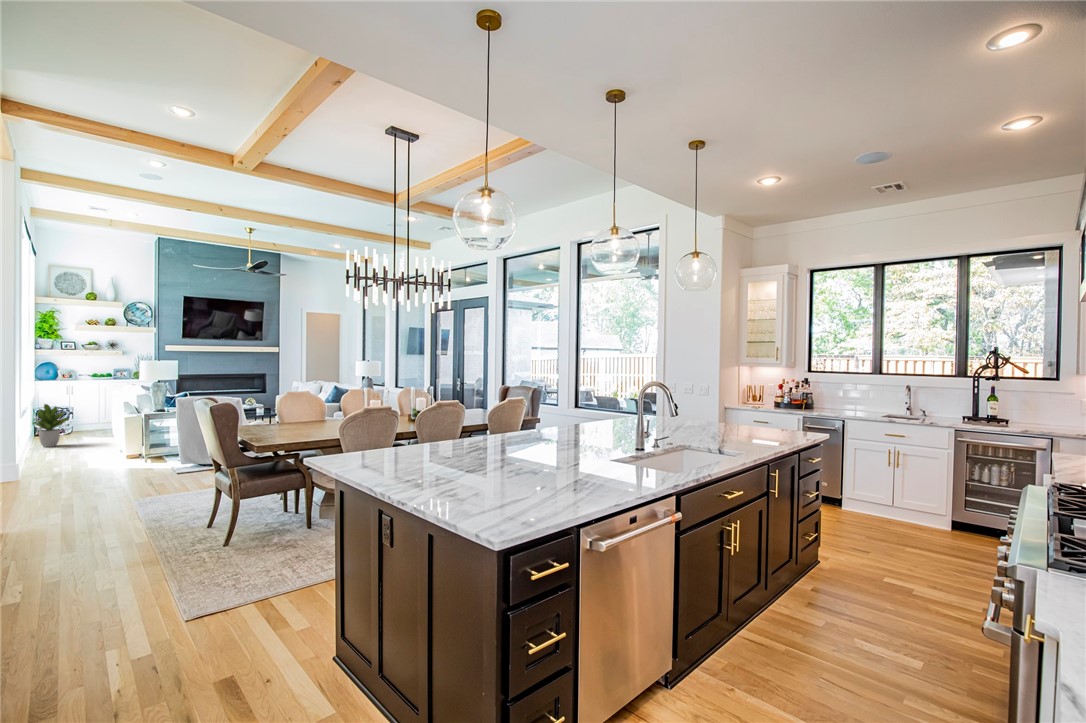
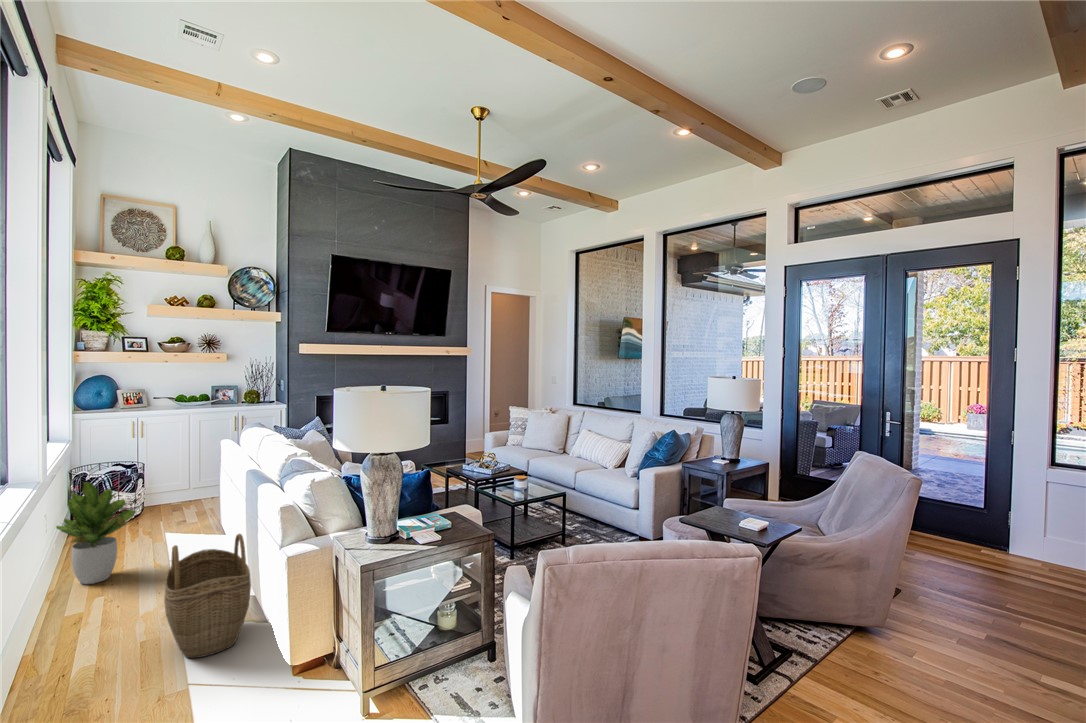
woven basket: none [79,416,115,457] -> present [164,534,251,658]

